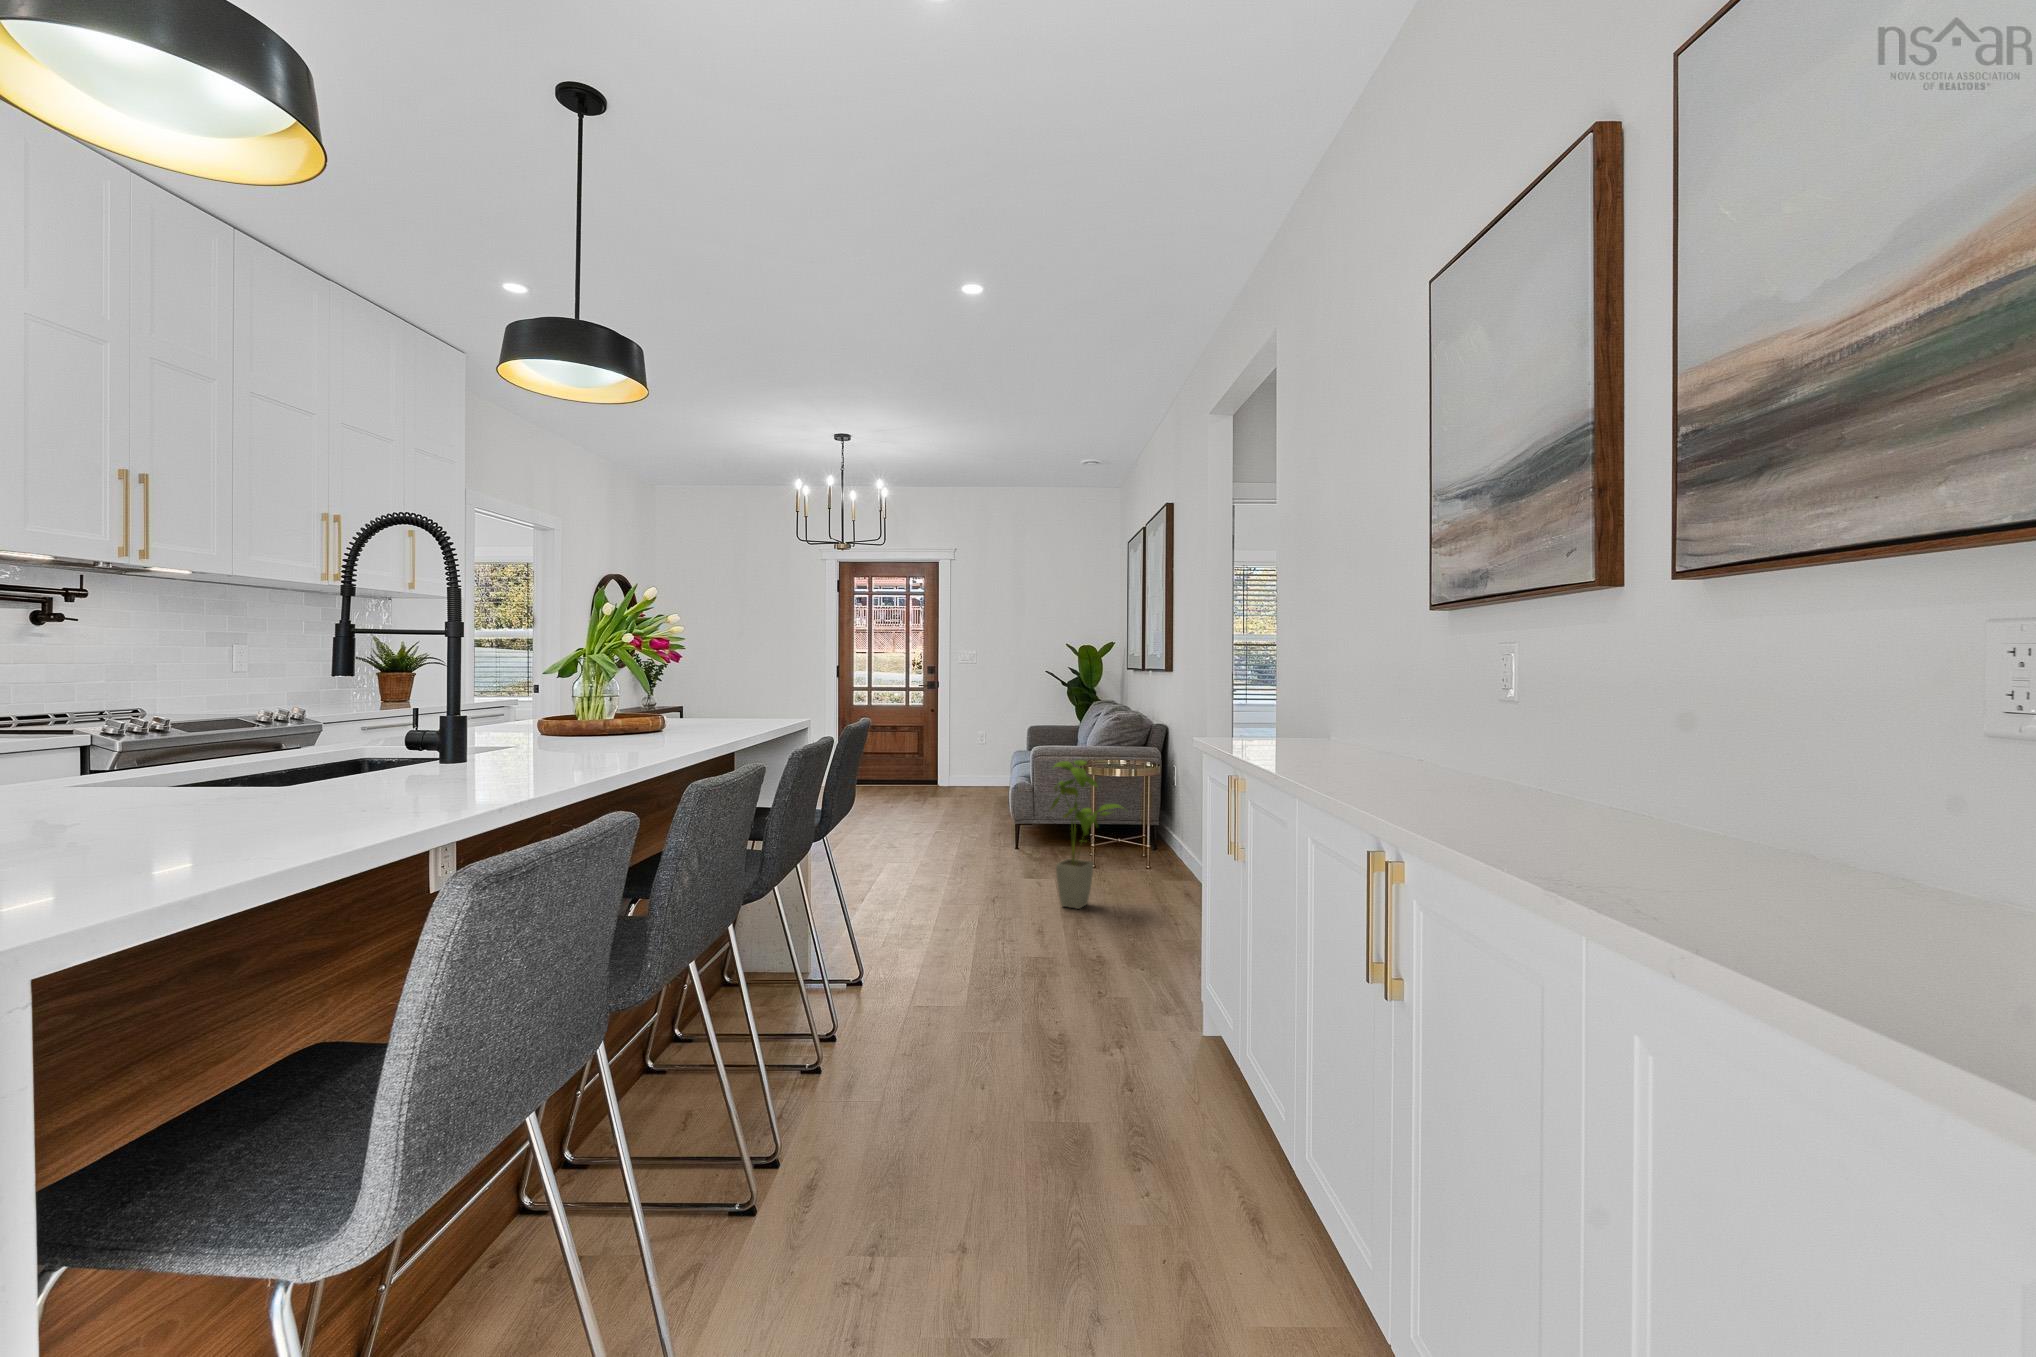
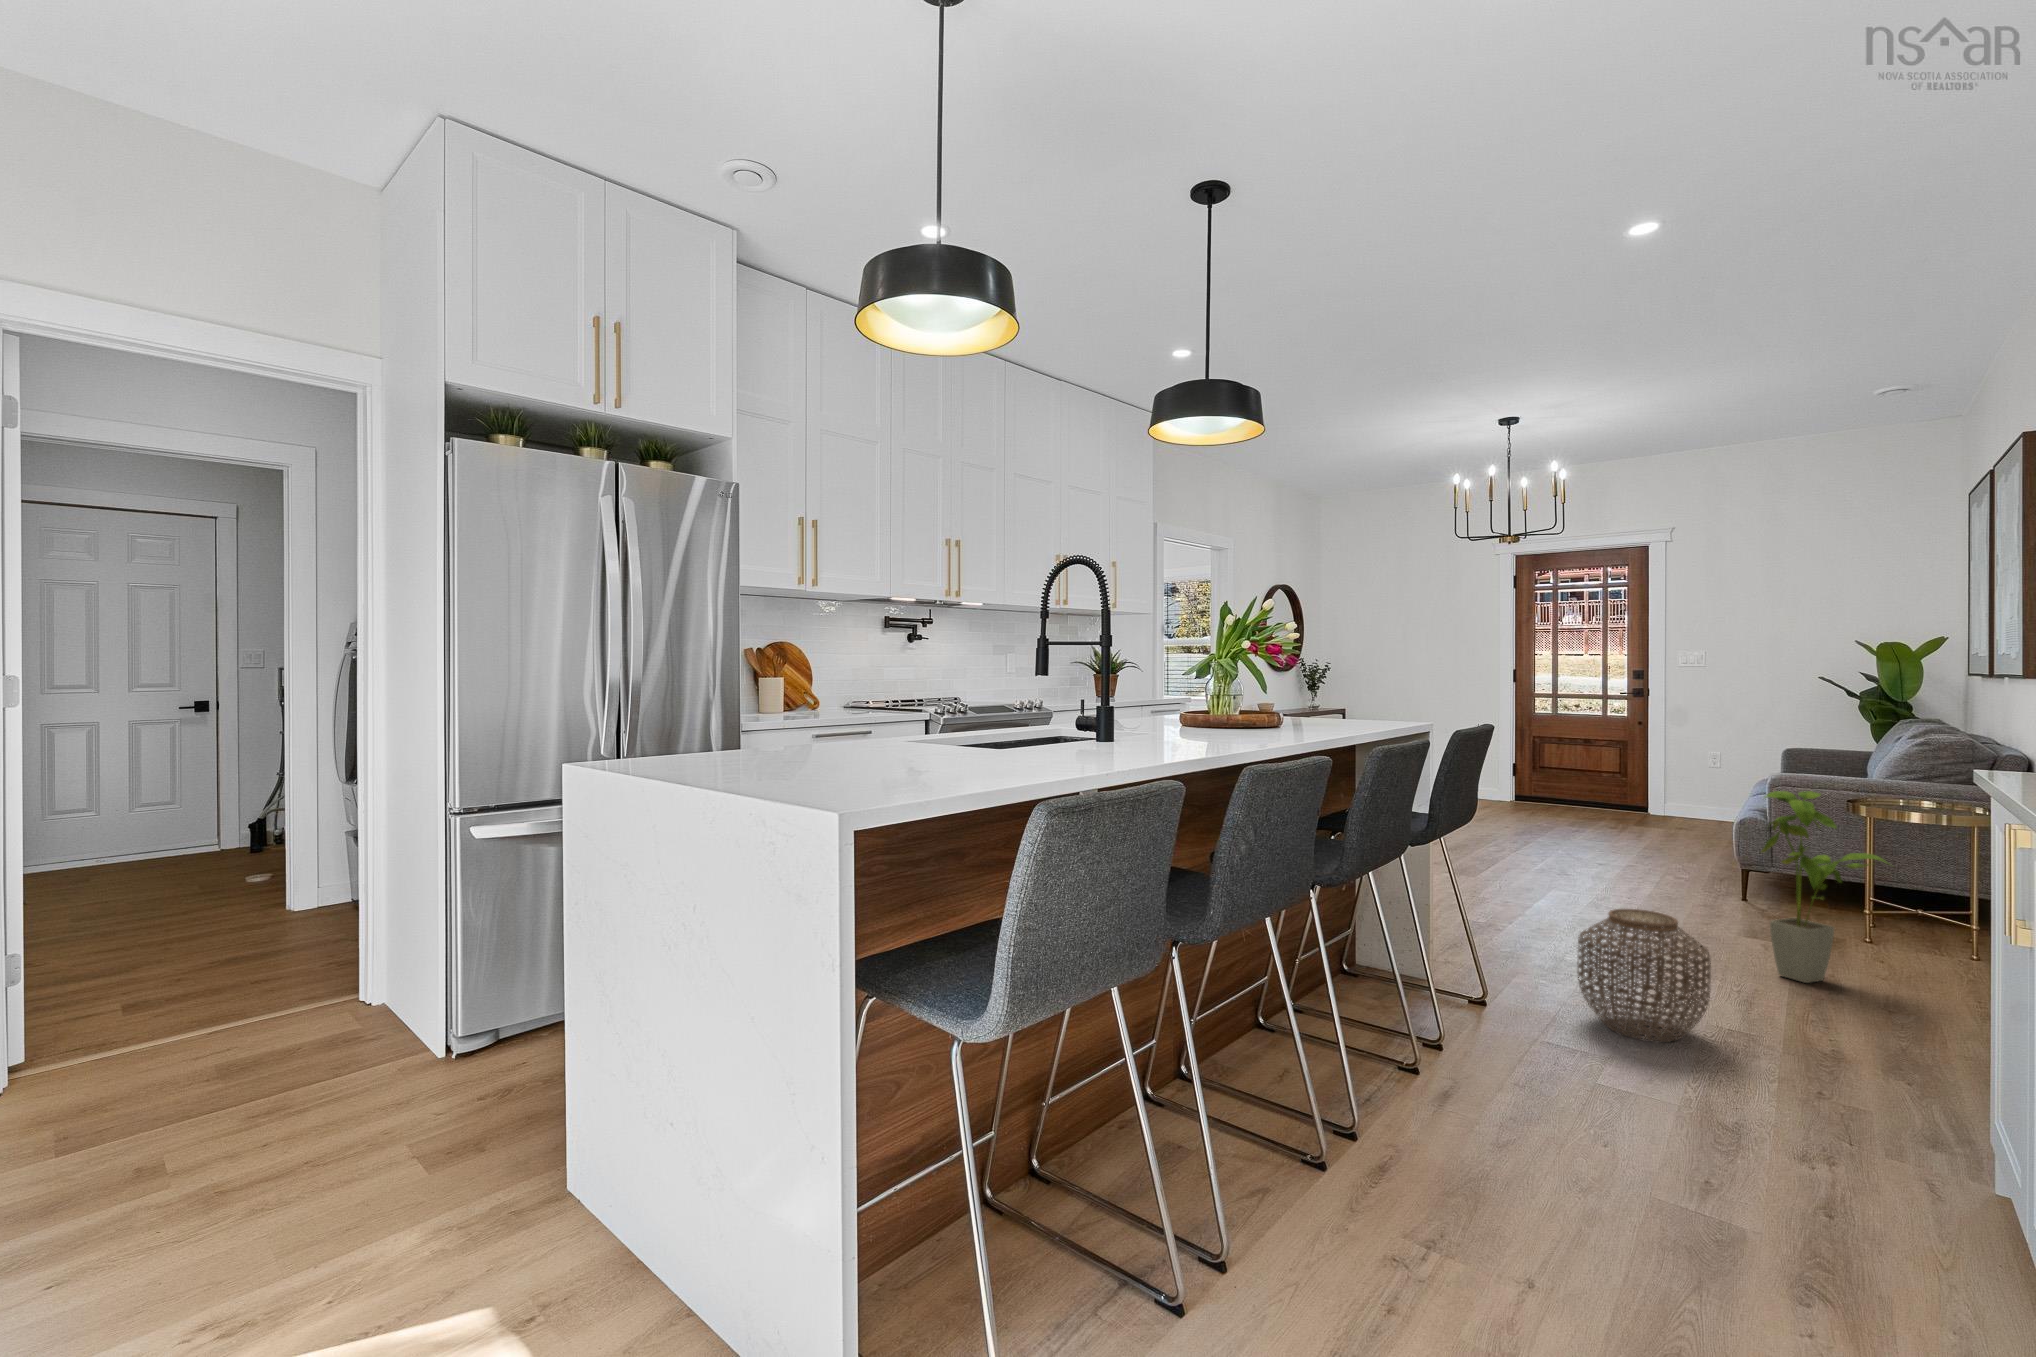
woven basket: none [944,875,1042,992] -> present [1577,909,1711,1042]

